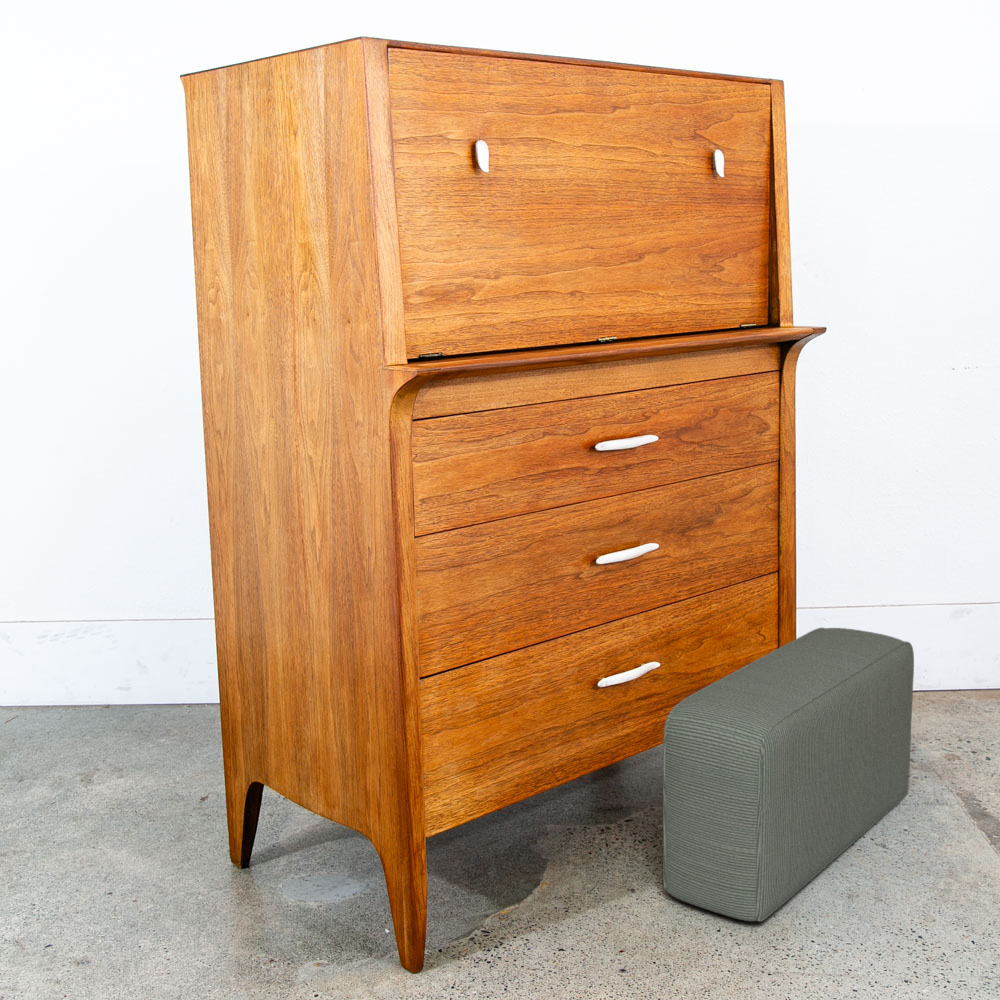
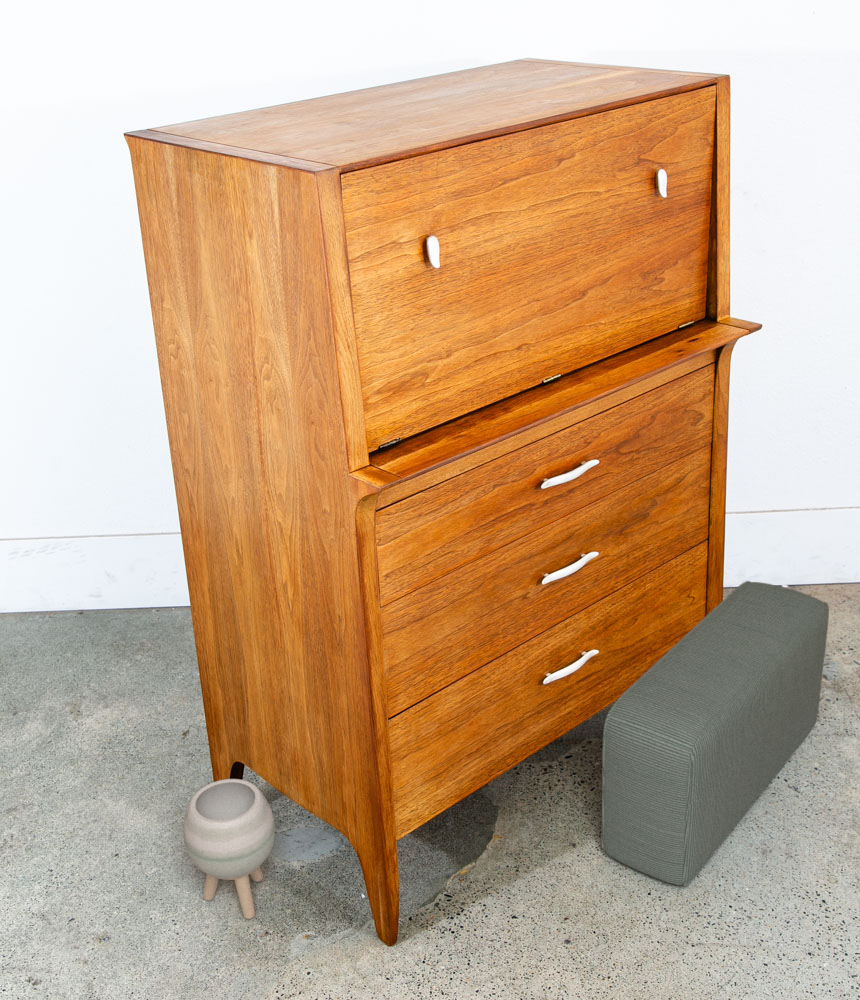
planter: none [185,784,289,948] -> present [184,779,275,919]

